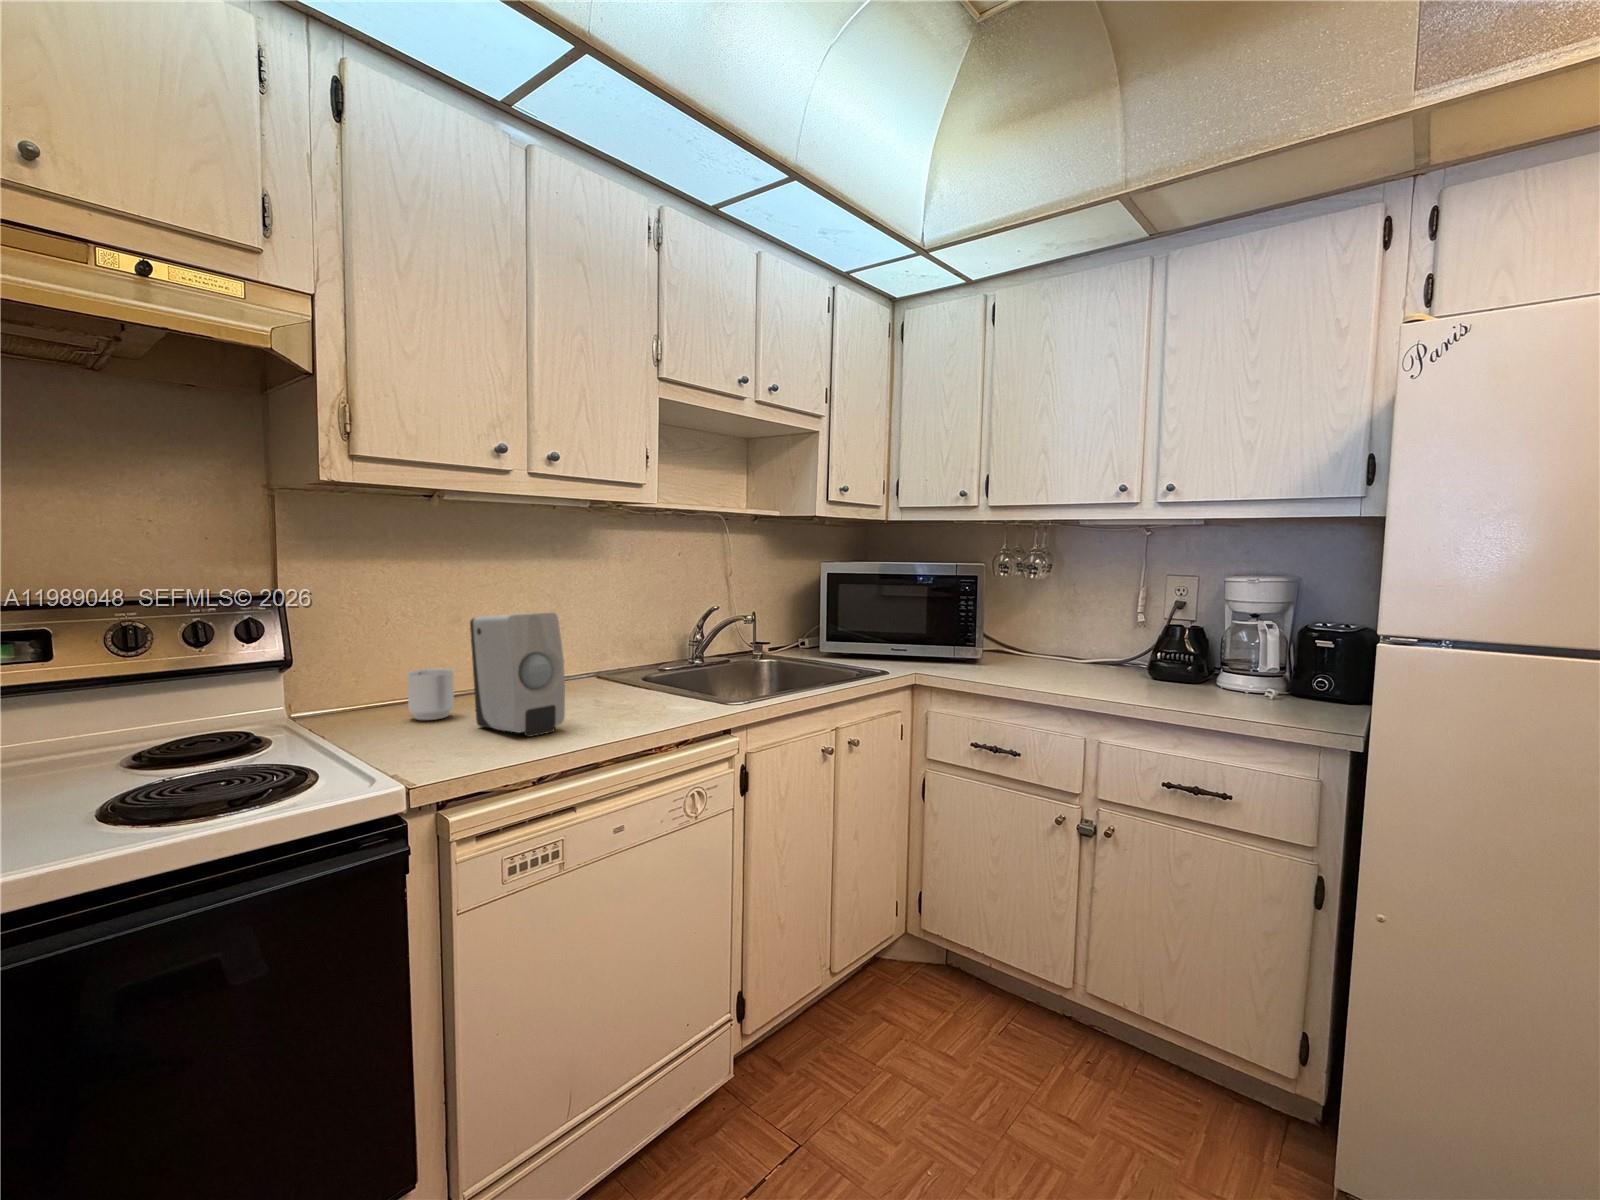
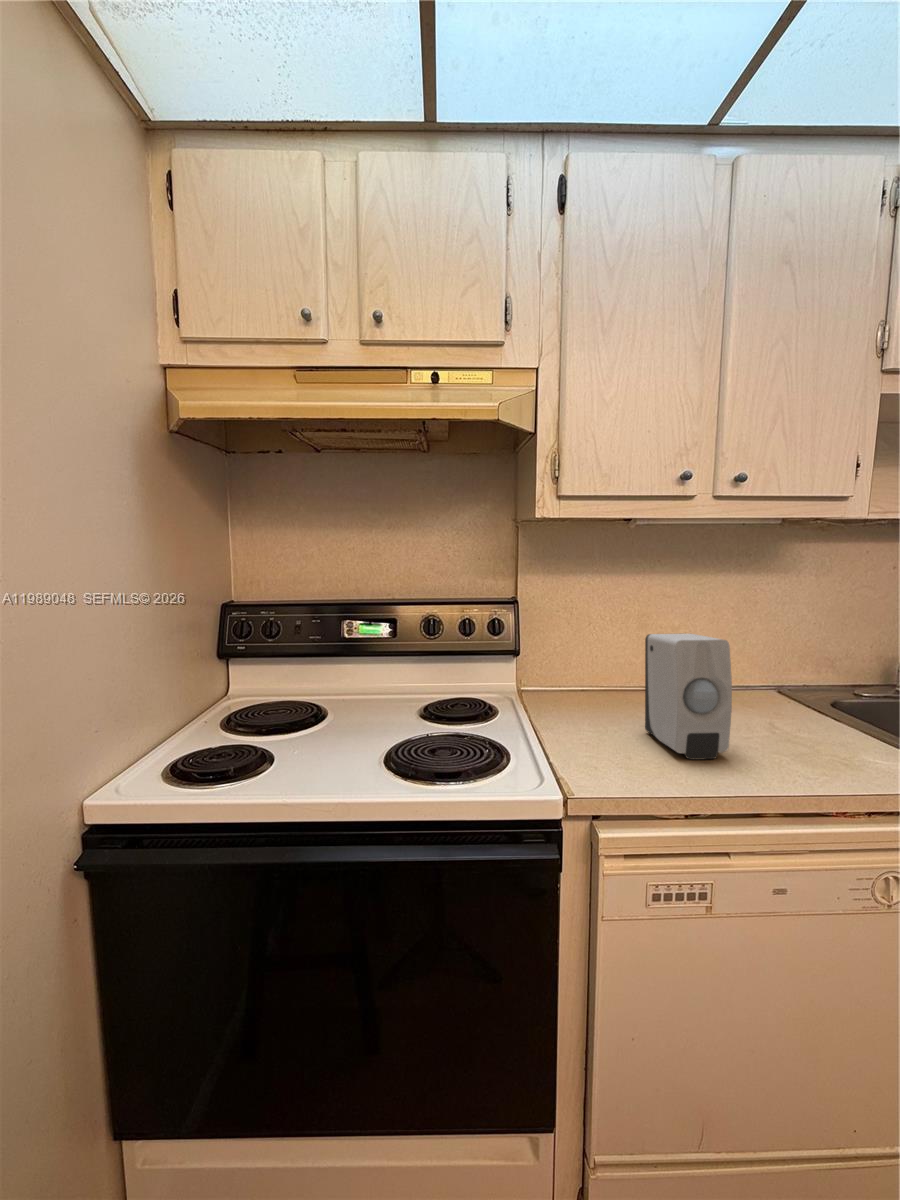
mug: present [407,668,454,720] -> none [595,668,633,714]

